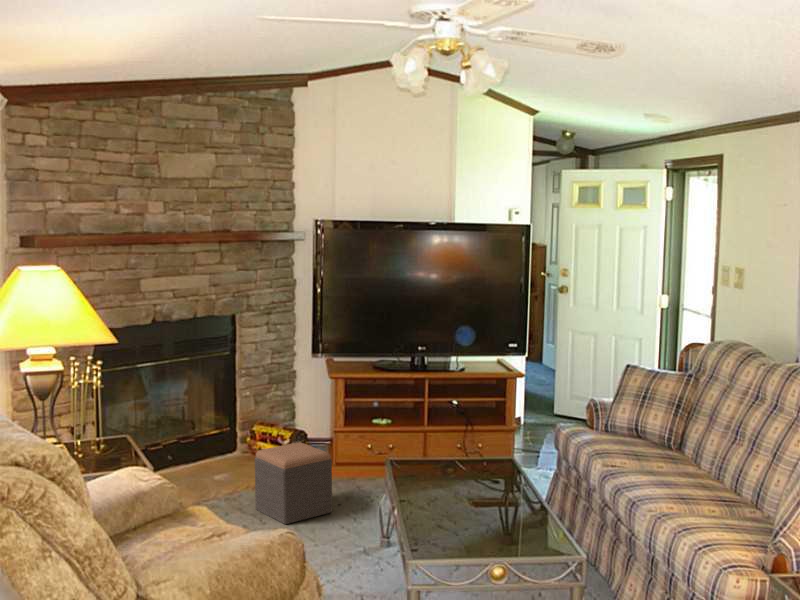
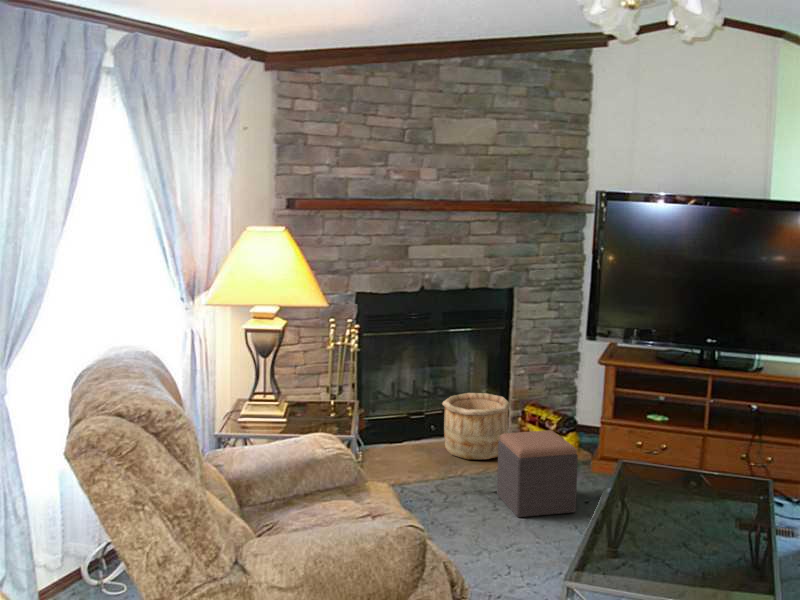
wooden bucket: none [181,418,247,483] -> present [442,393,510,459]

